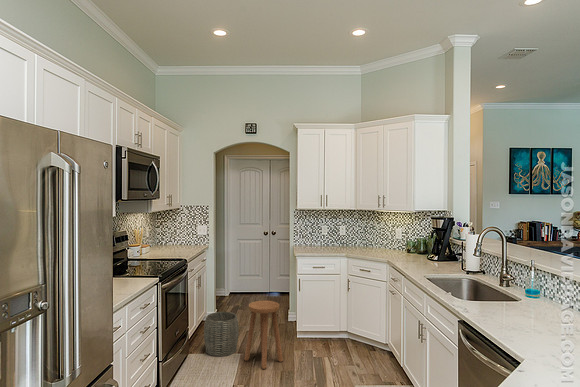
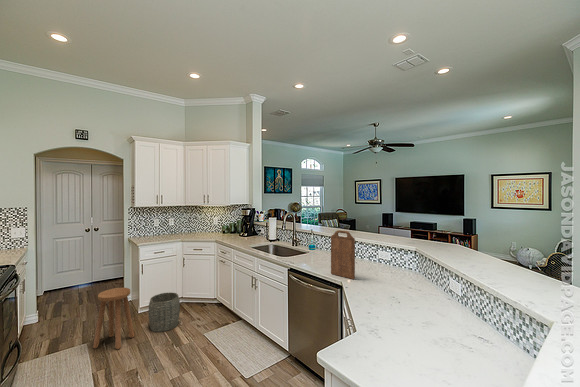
cutting board: none [518,266,559,359] -> present [331,230,355,279]
woven basket: present [204,312,239,356] -> present [148,292,180,332]

